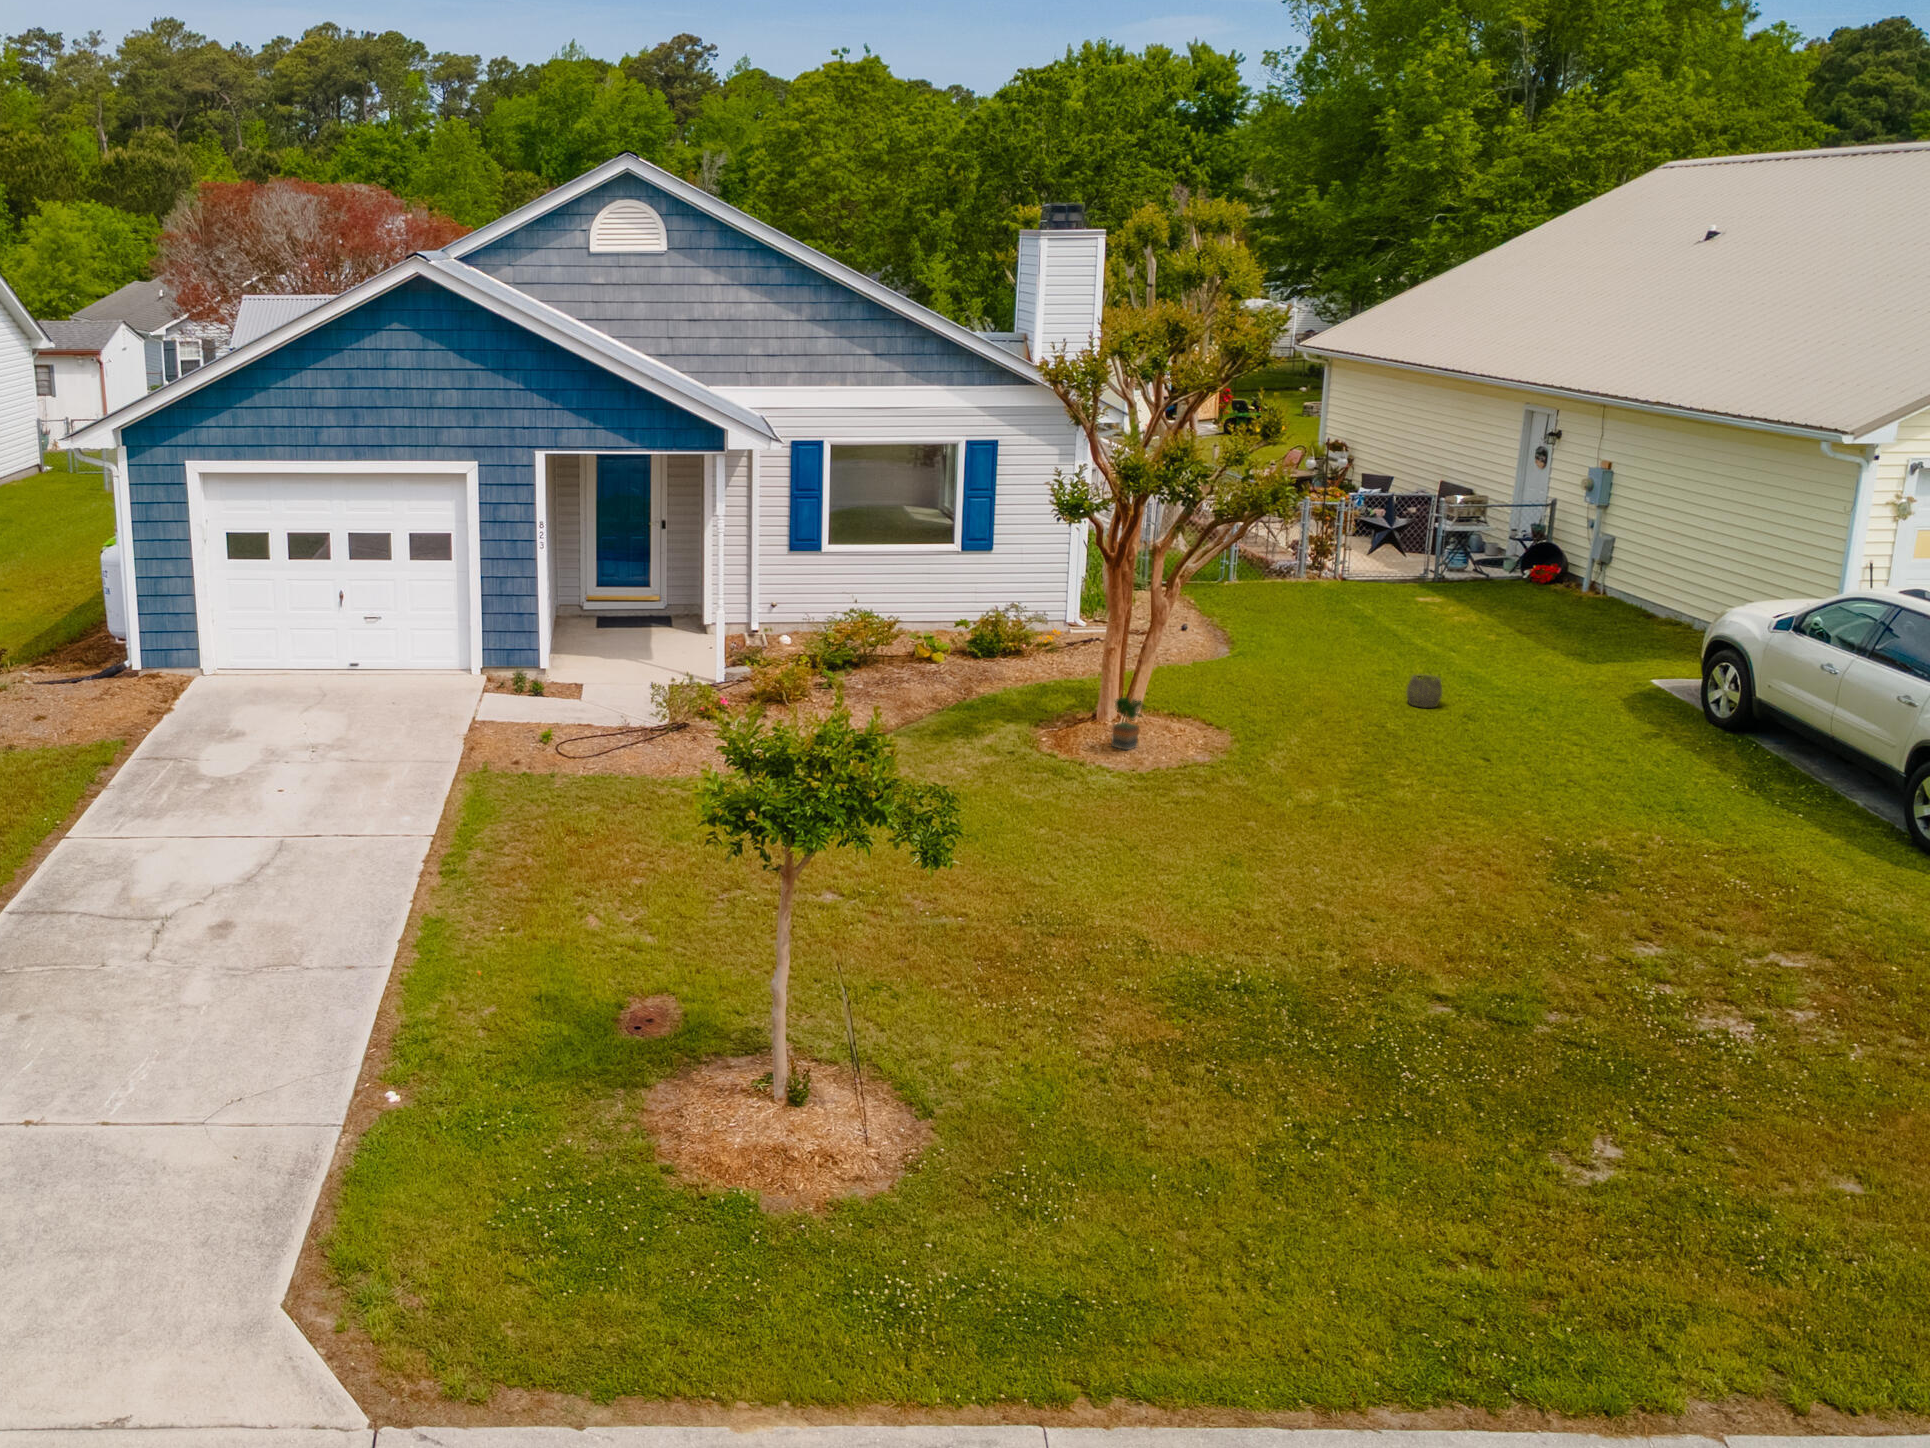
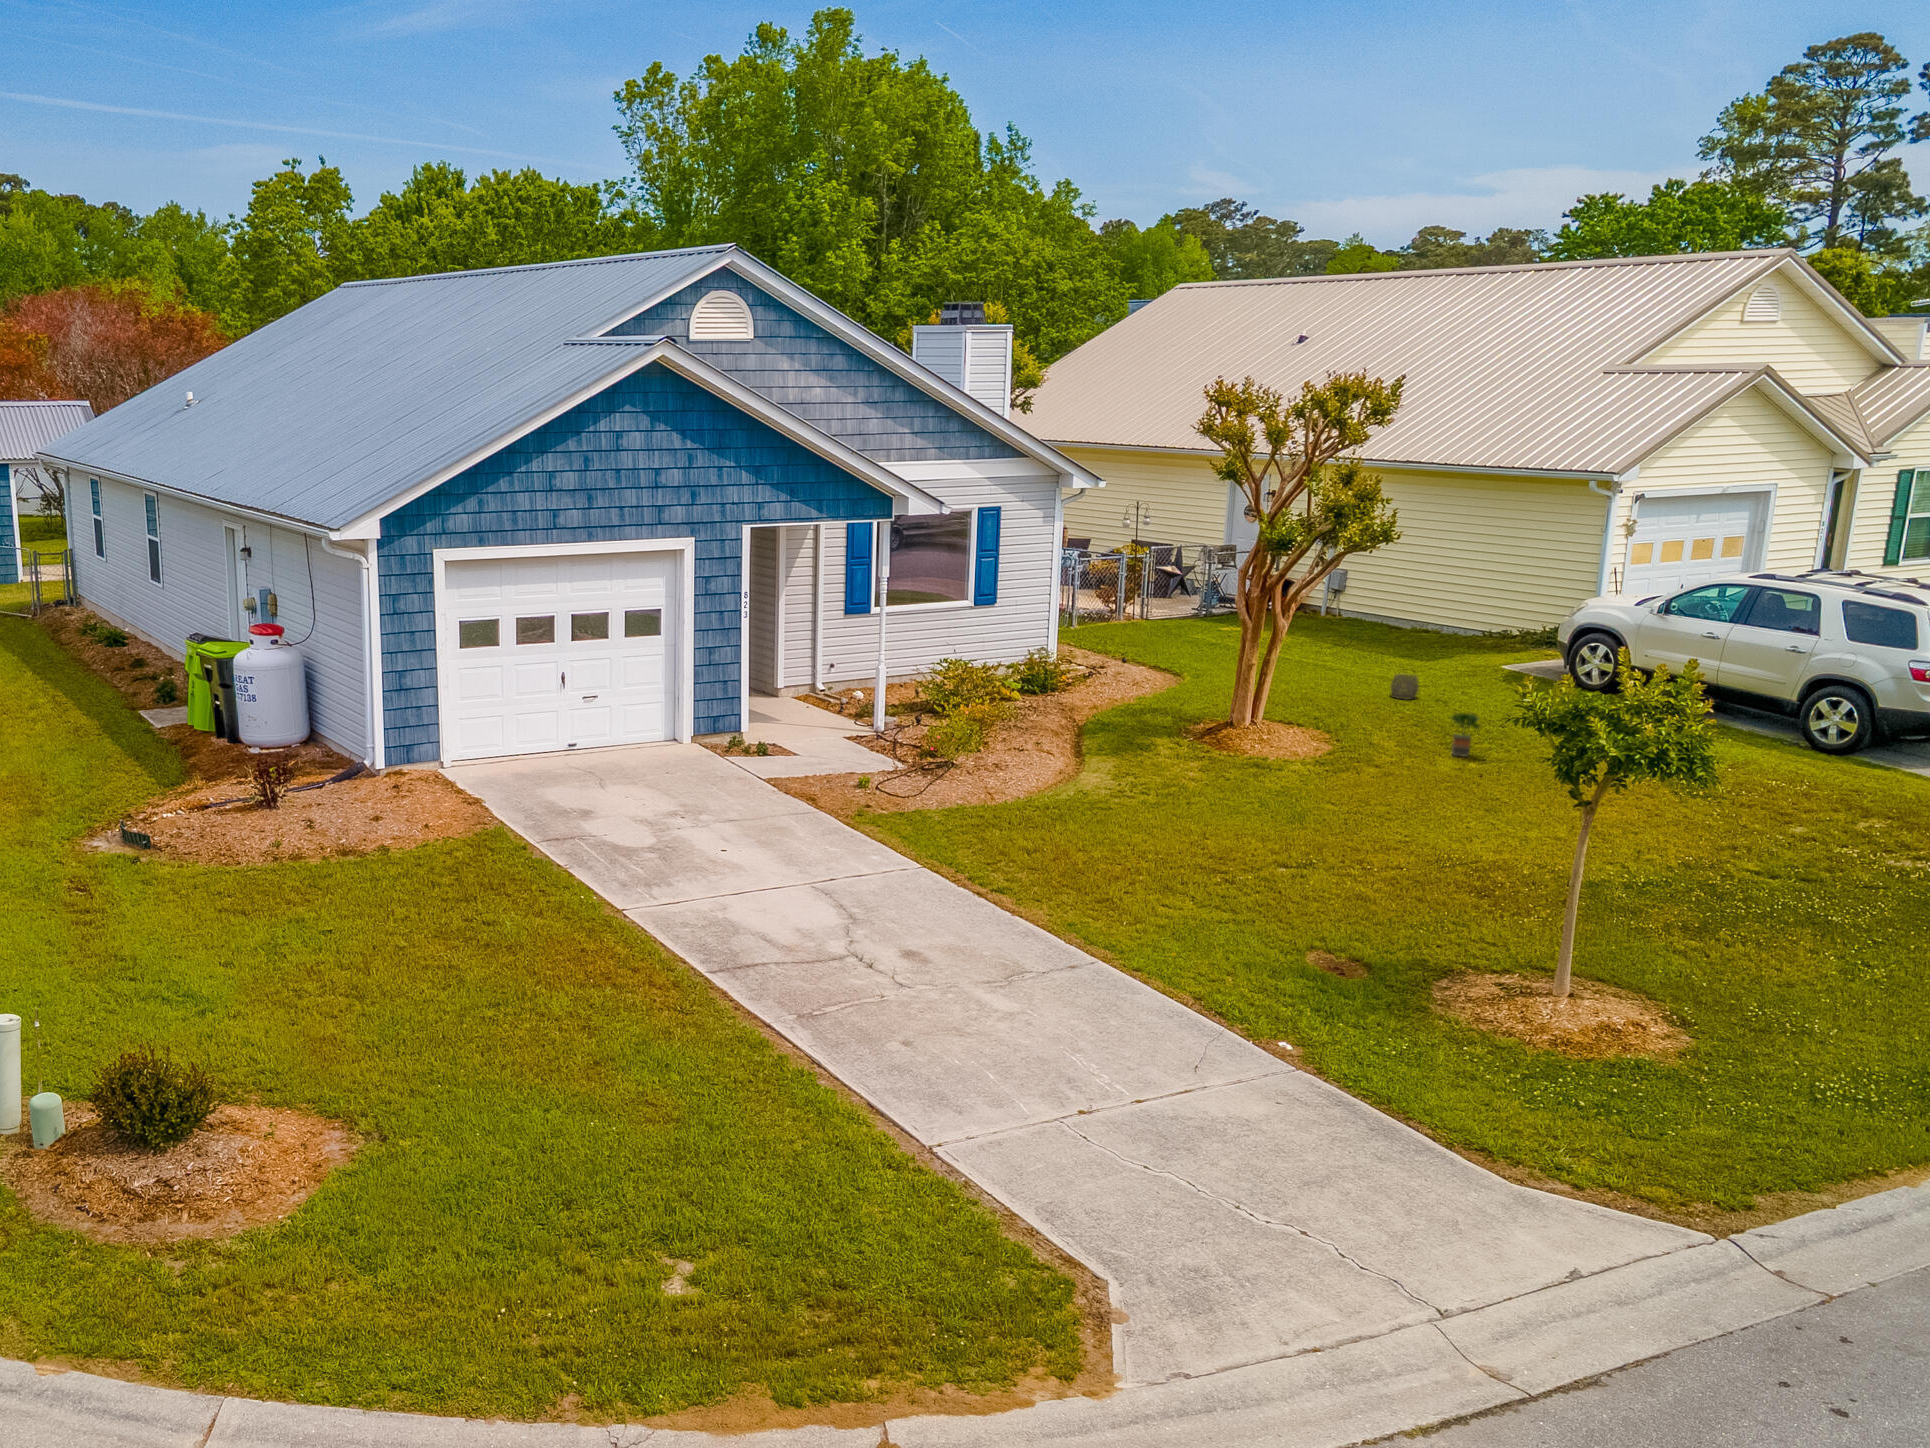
potted tree: present [1111,697,1145,750] -> present [1451,713,1479,757]

